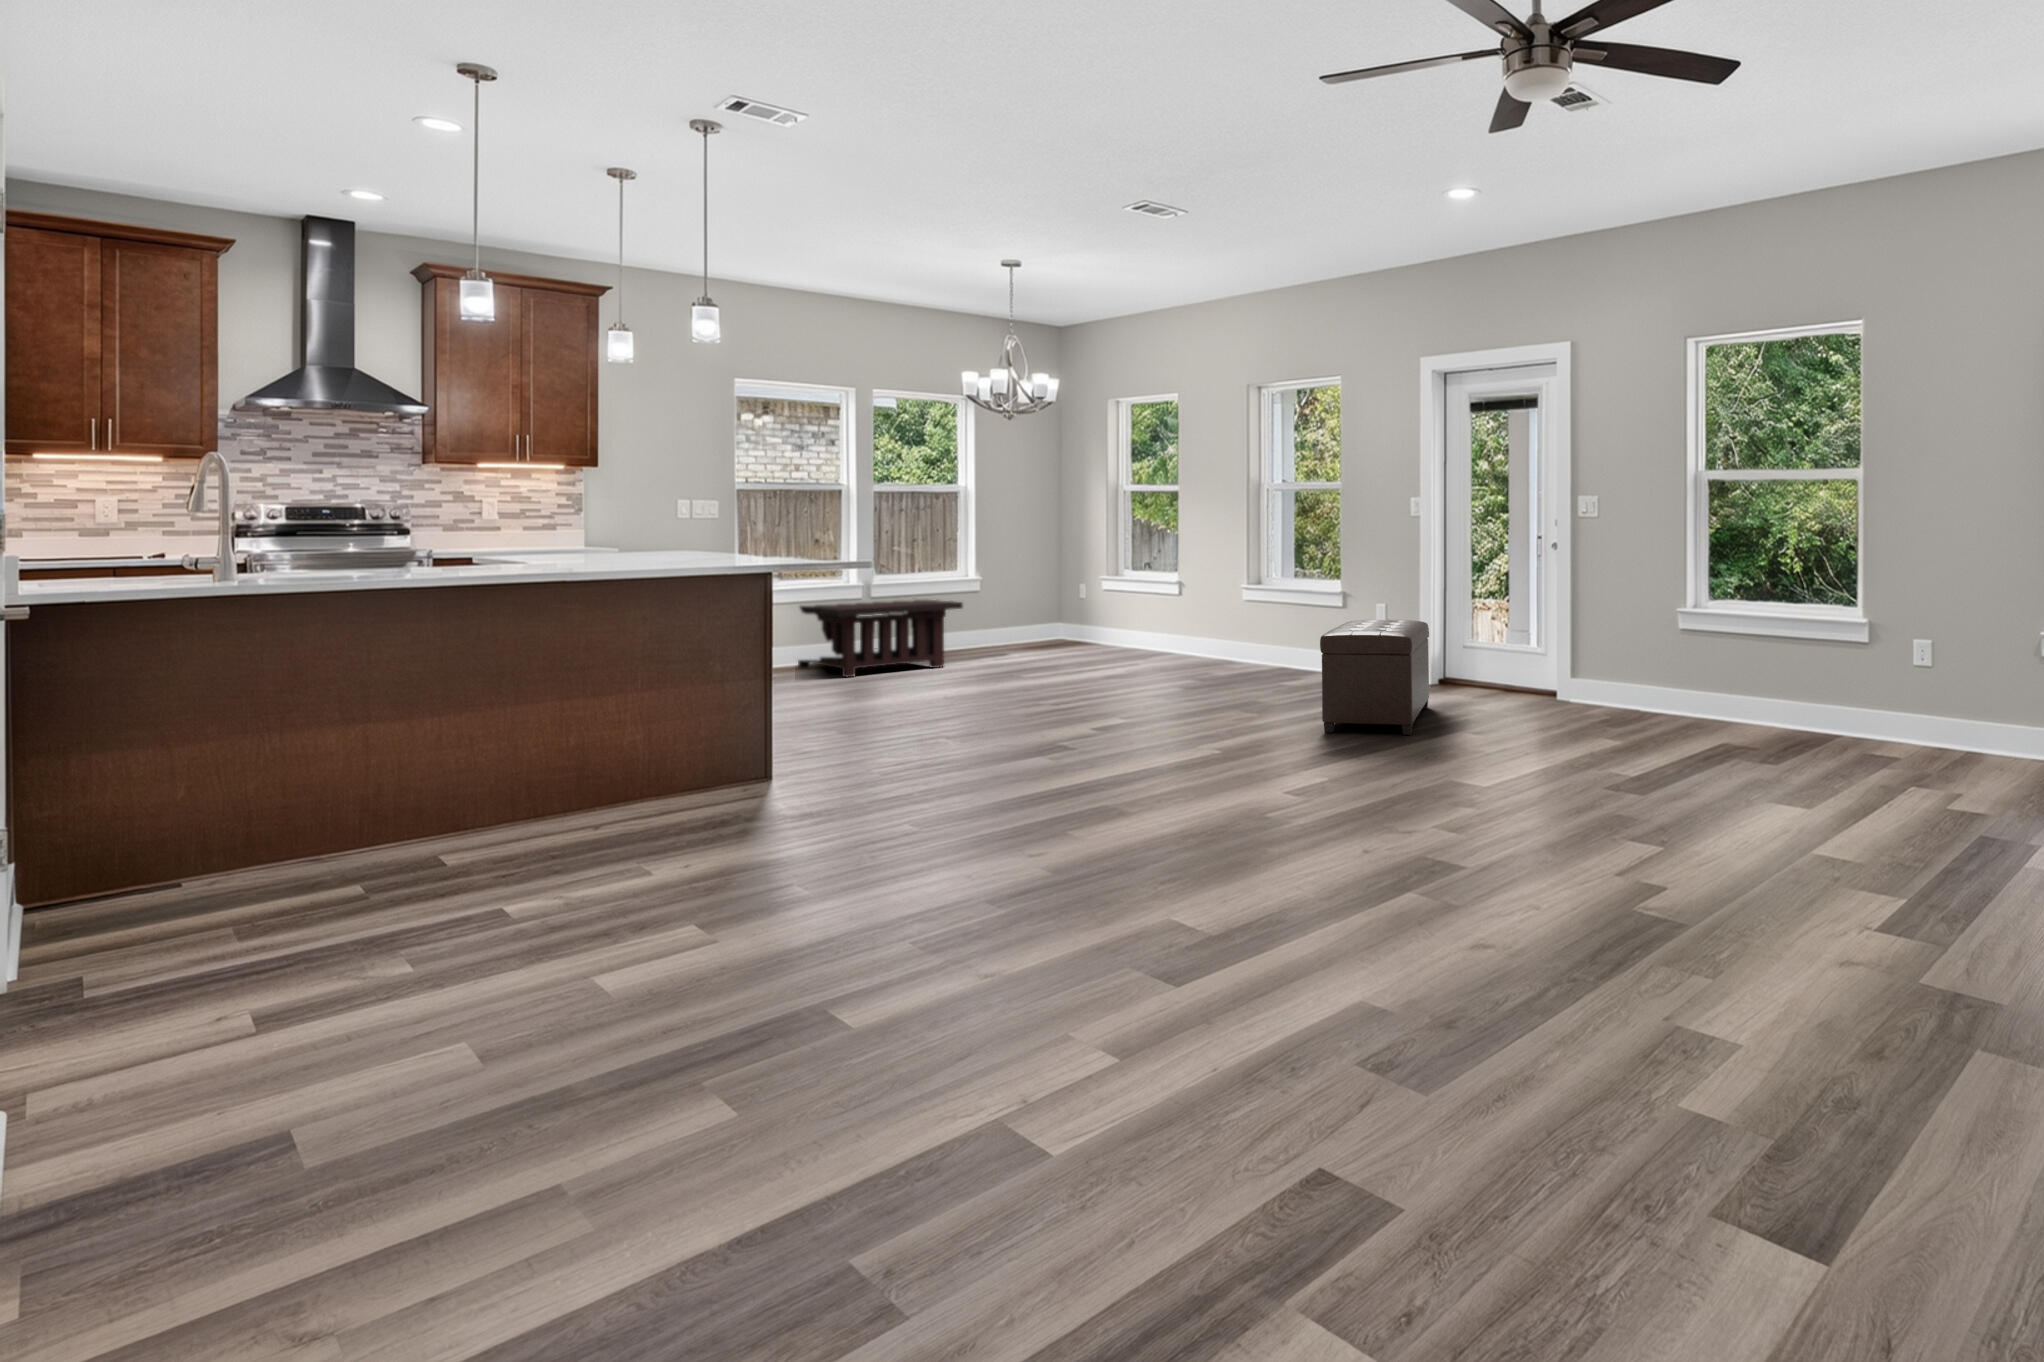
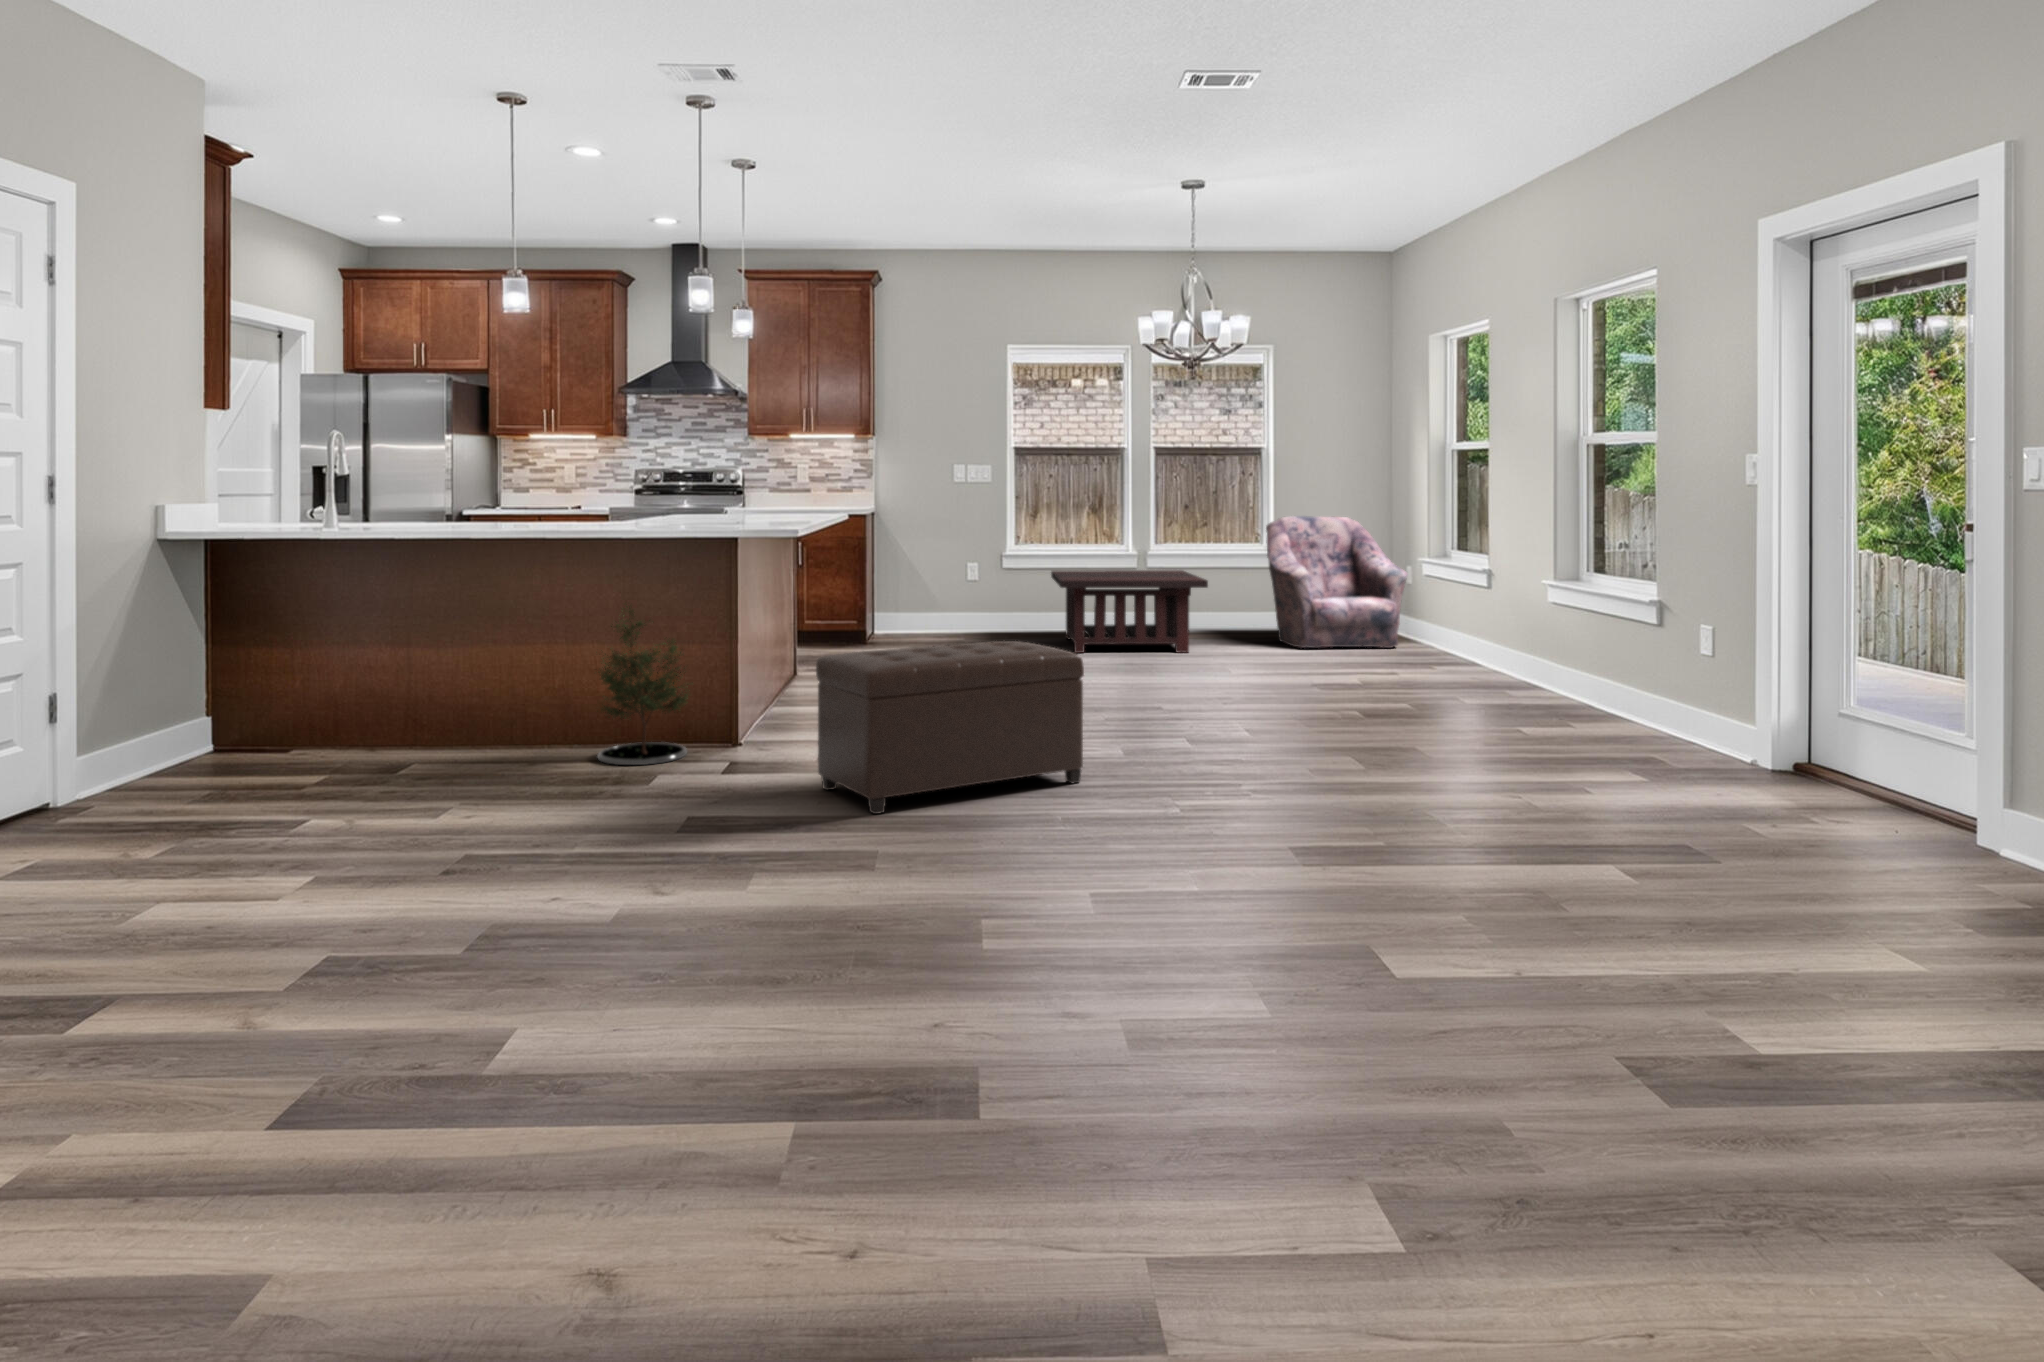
armchair: none [966,547,1093,655] -> present [1266,516,1408,648]
ottoman: present [1320,620,1429,735] -> present [816,641,1084,814]
potted tree: none [639,635,748,812] -> present [597,606,688,765]

